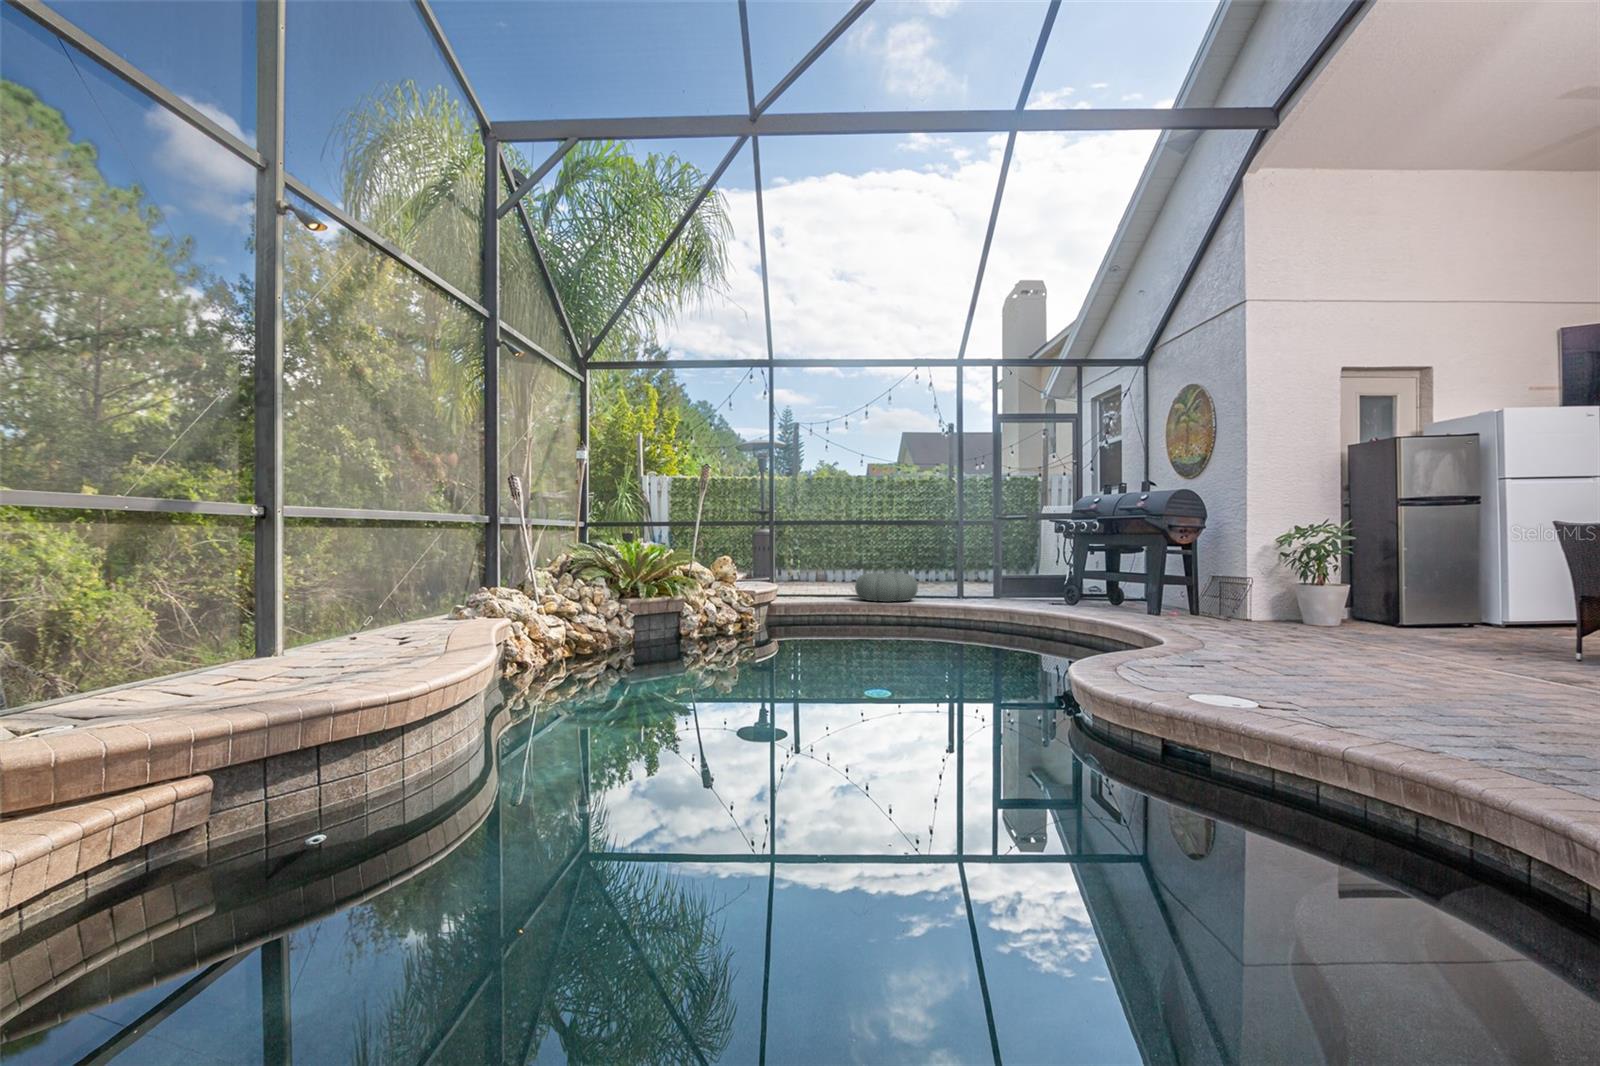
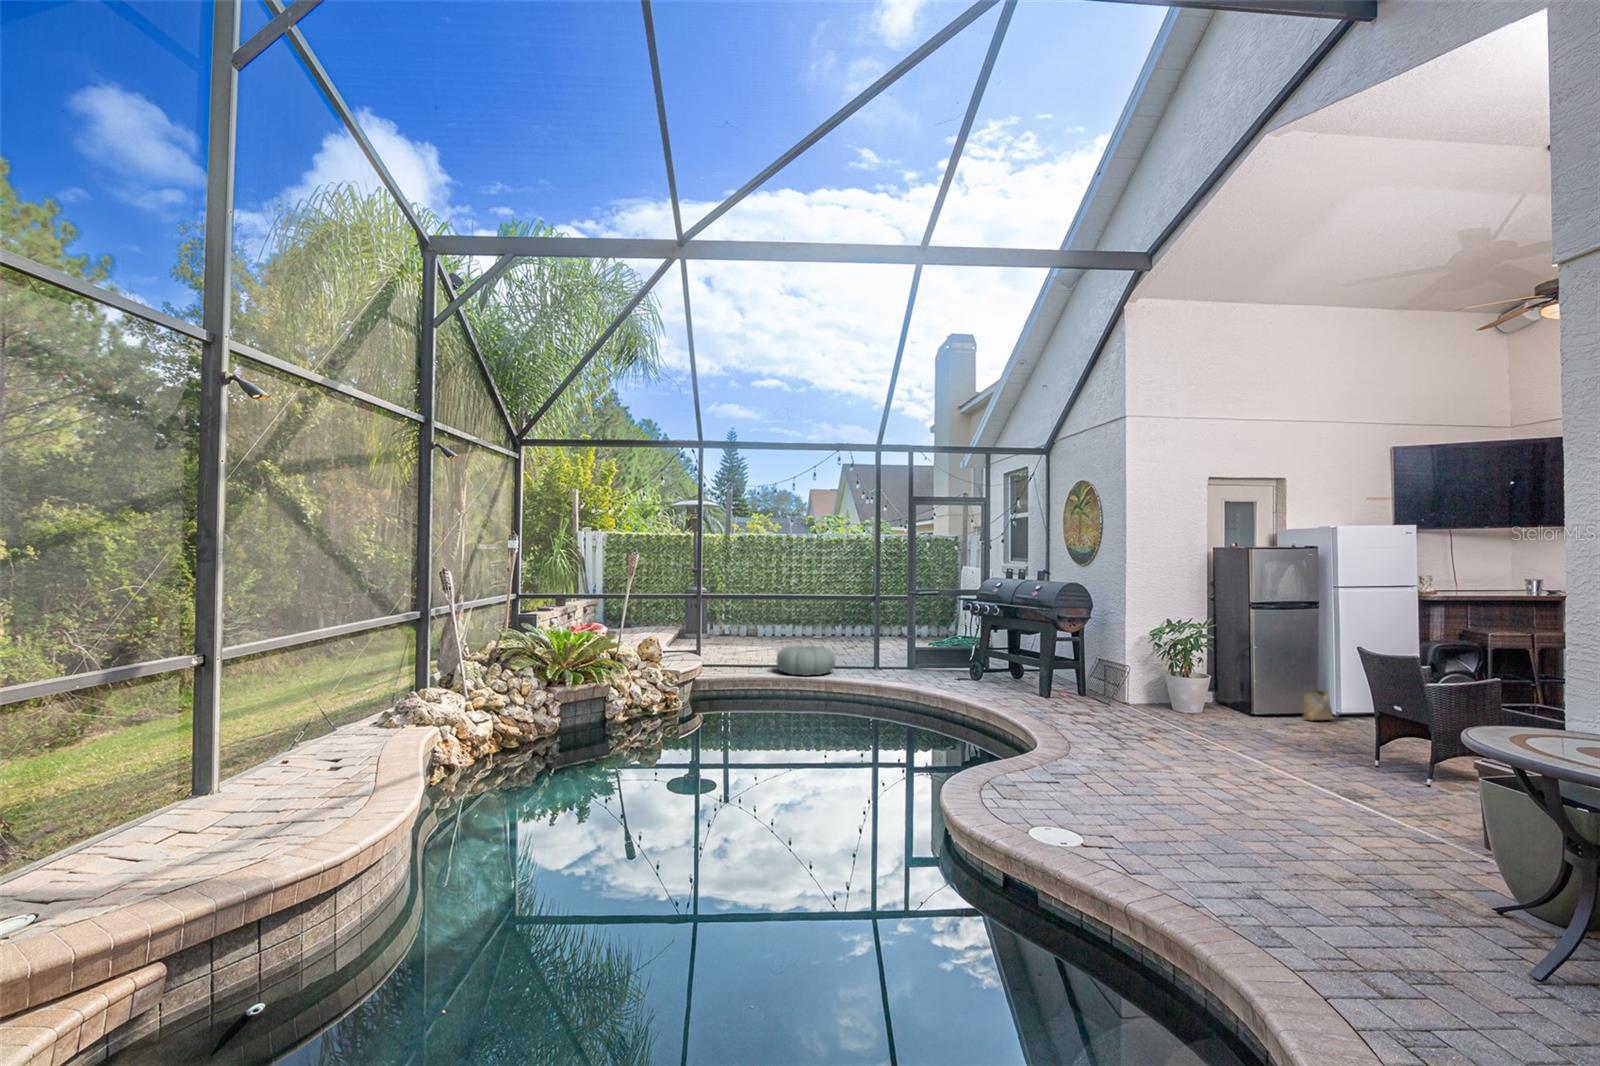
woven basket: none [1463,581,1500,631] -> present [1303,686,1333,720]

